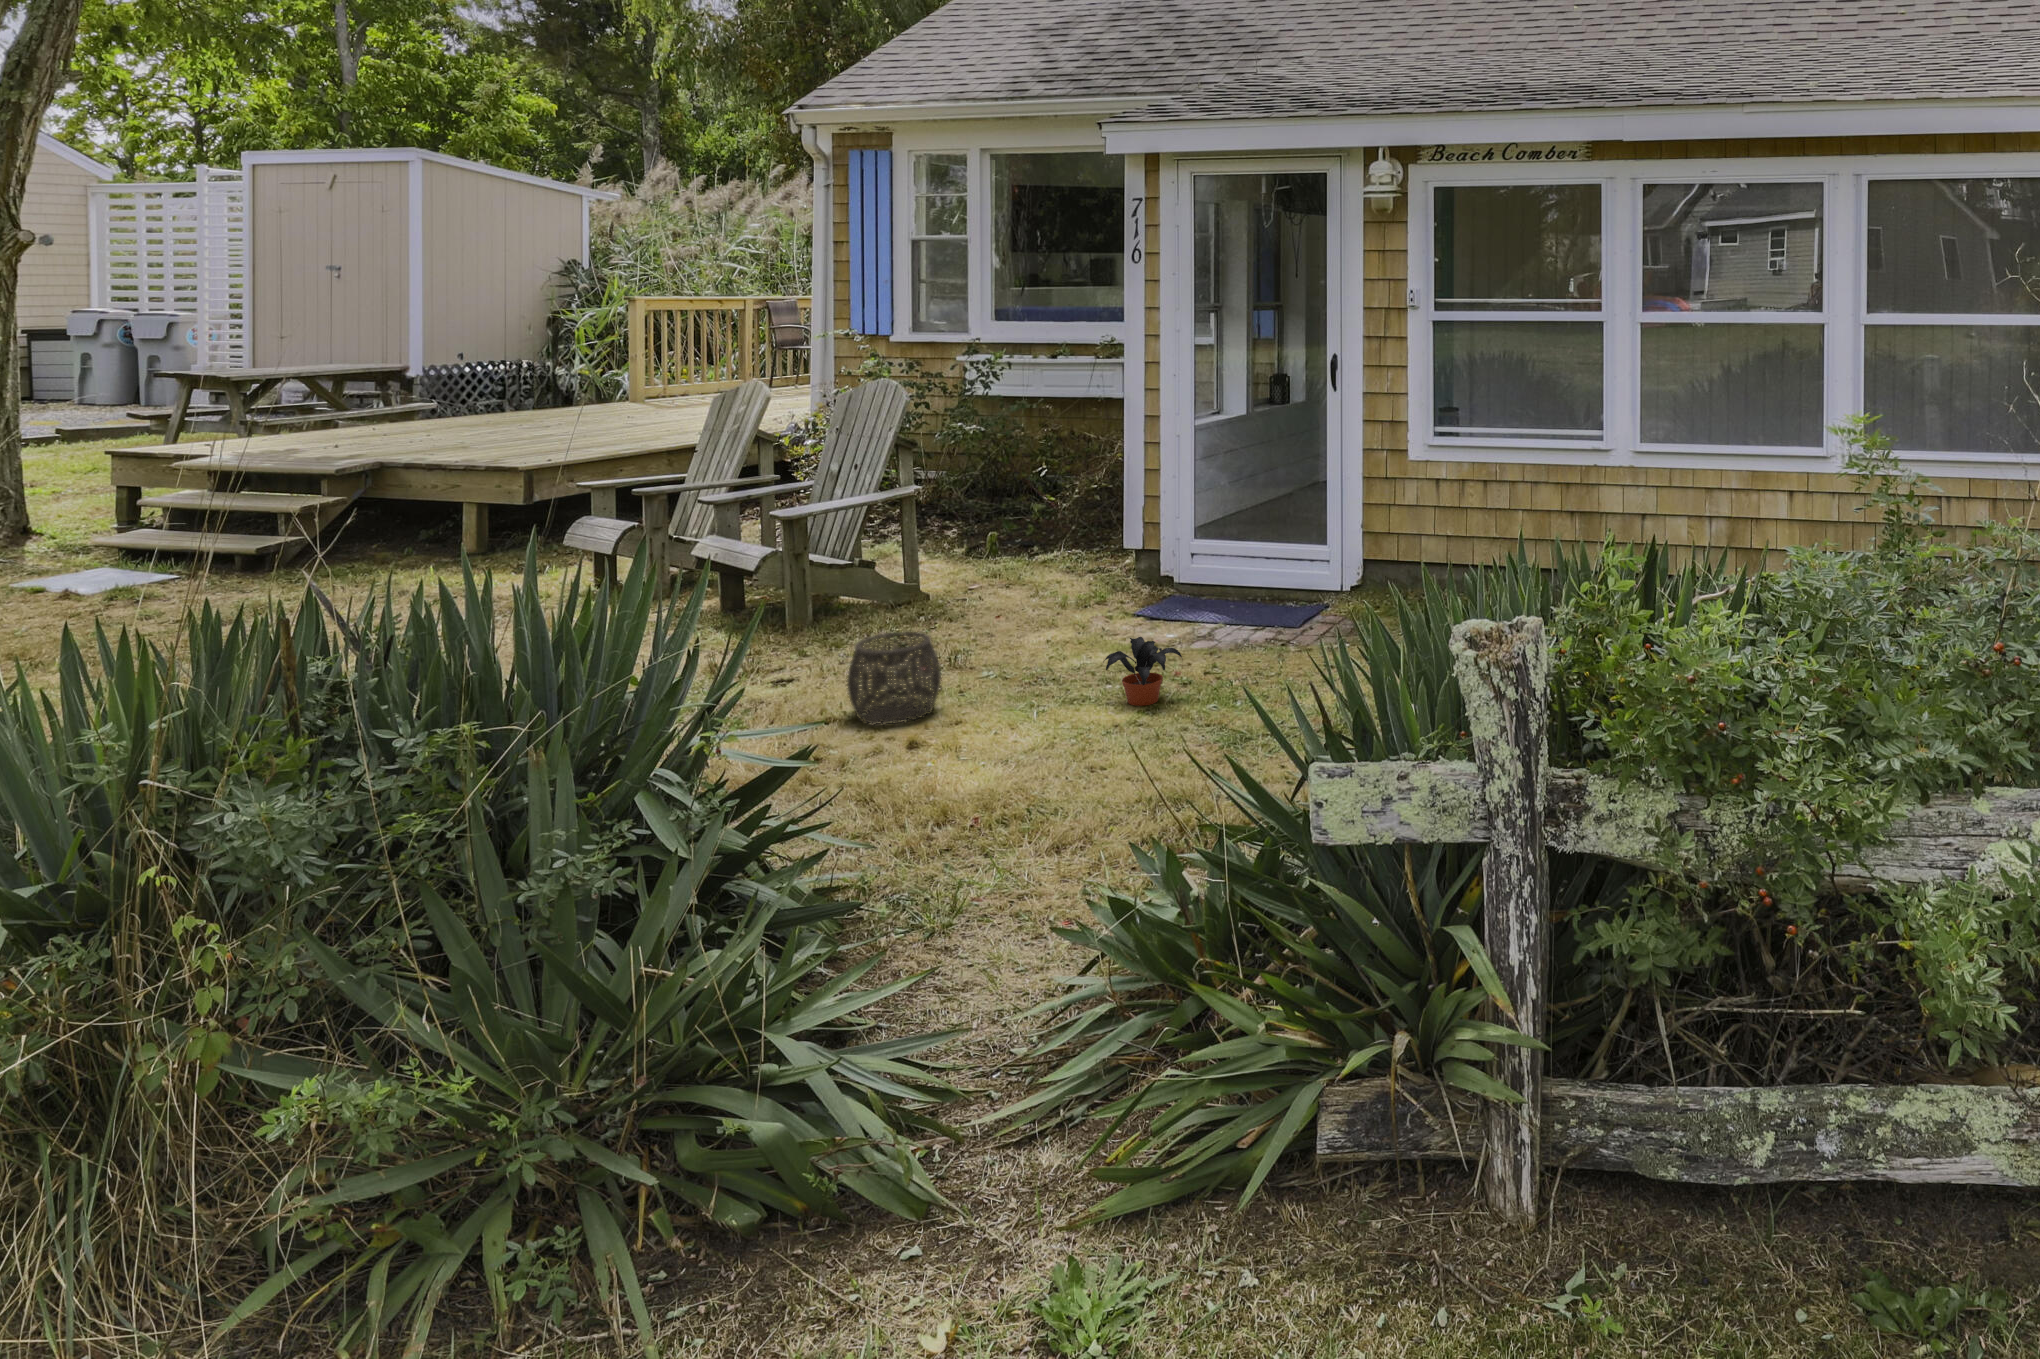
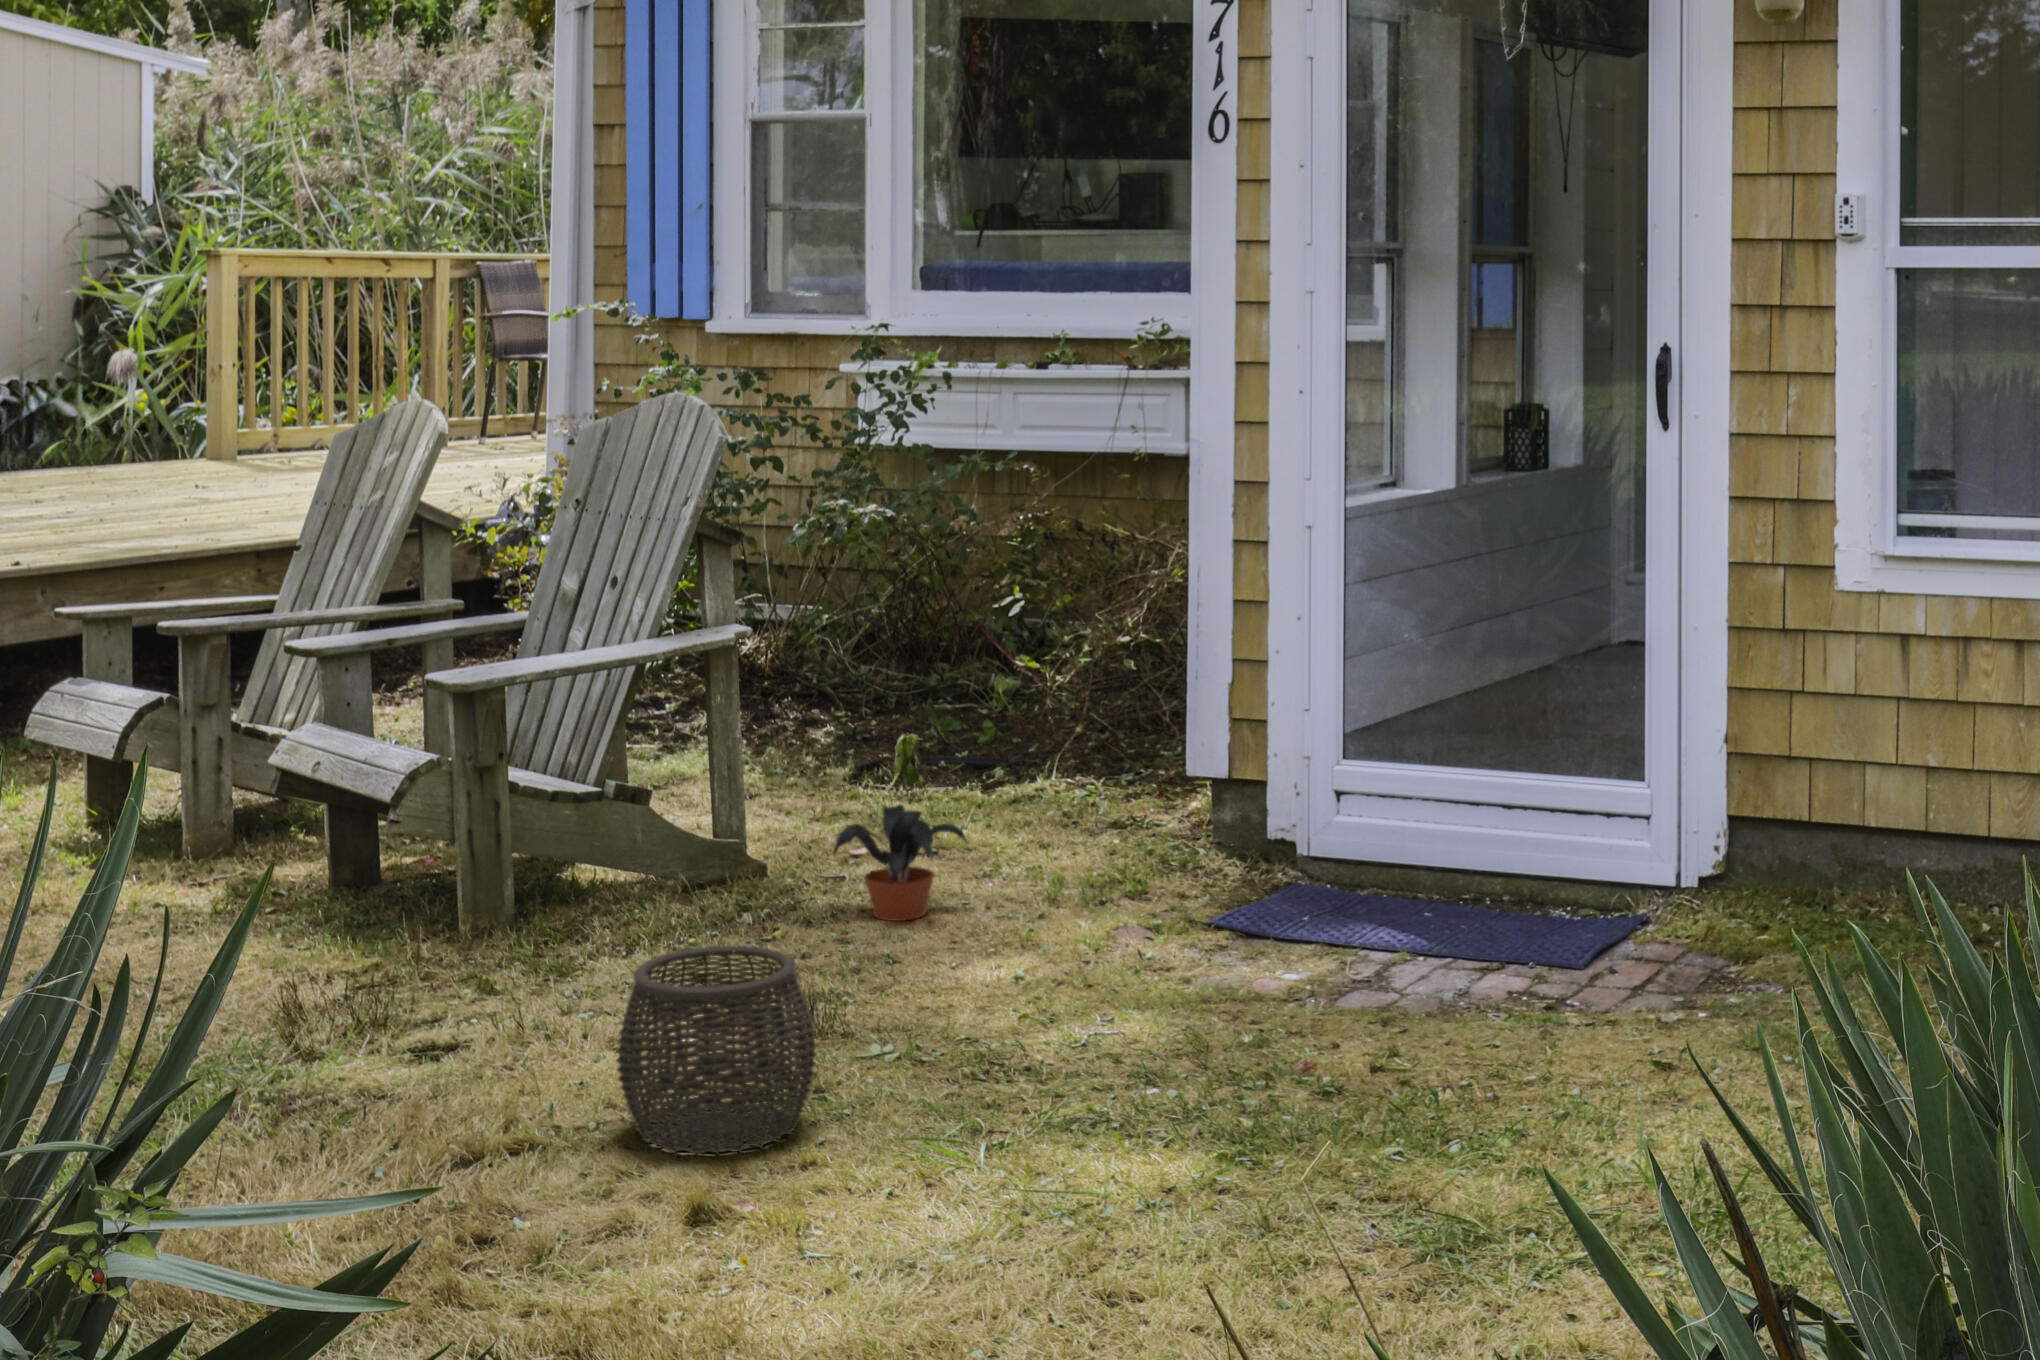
potted plant: present [1104,637,1182,706] -> present [834,804,966,921]

